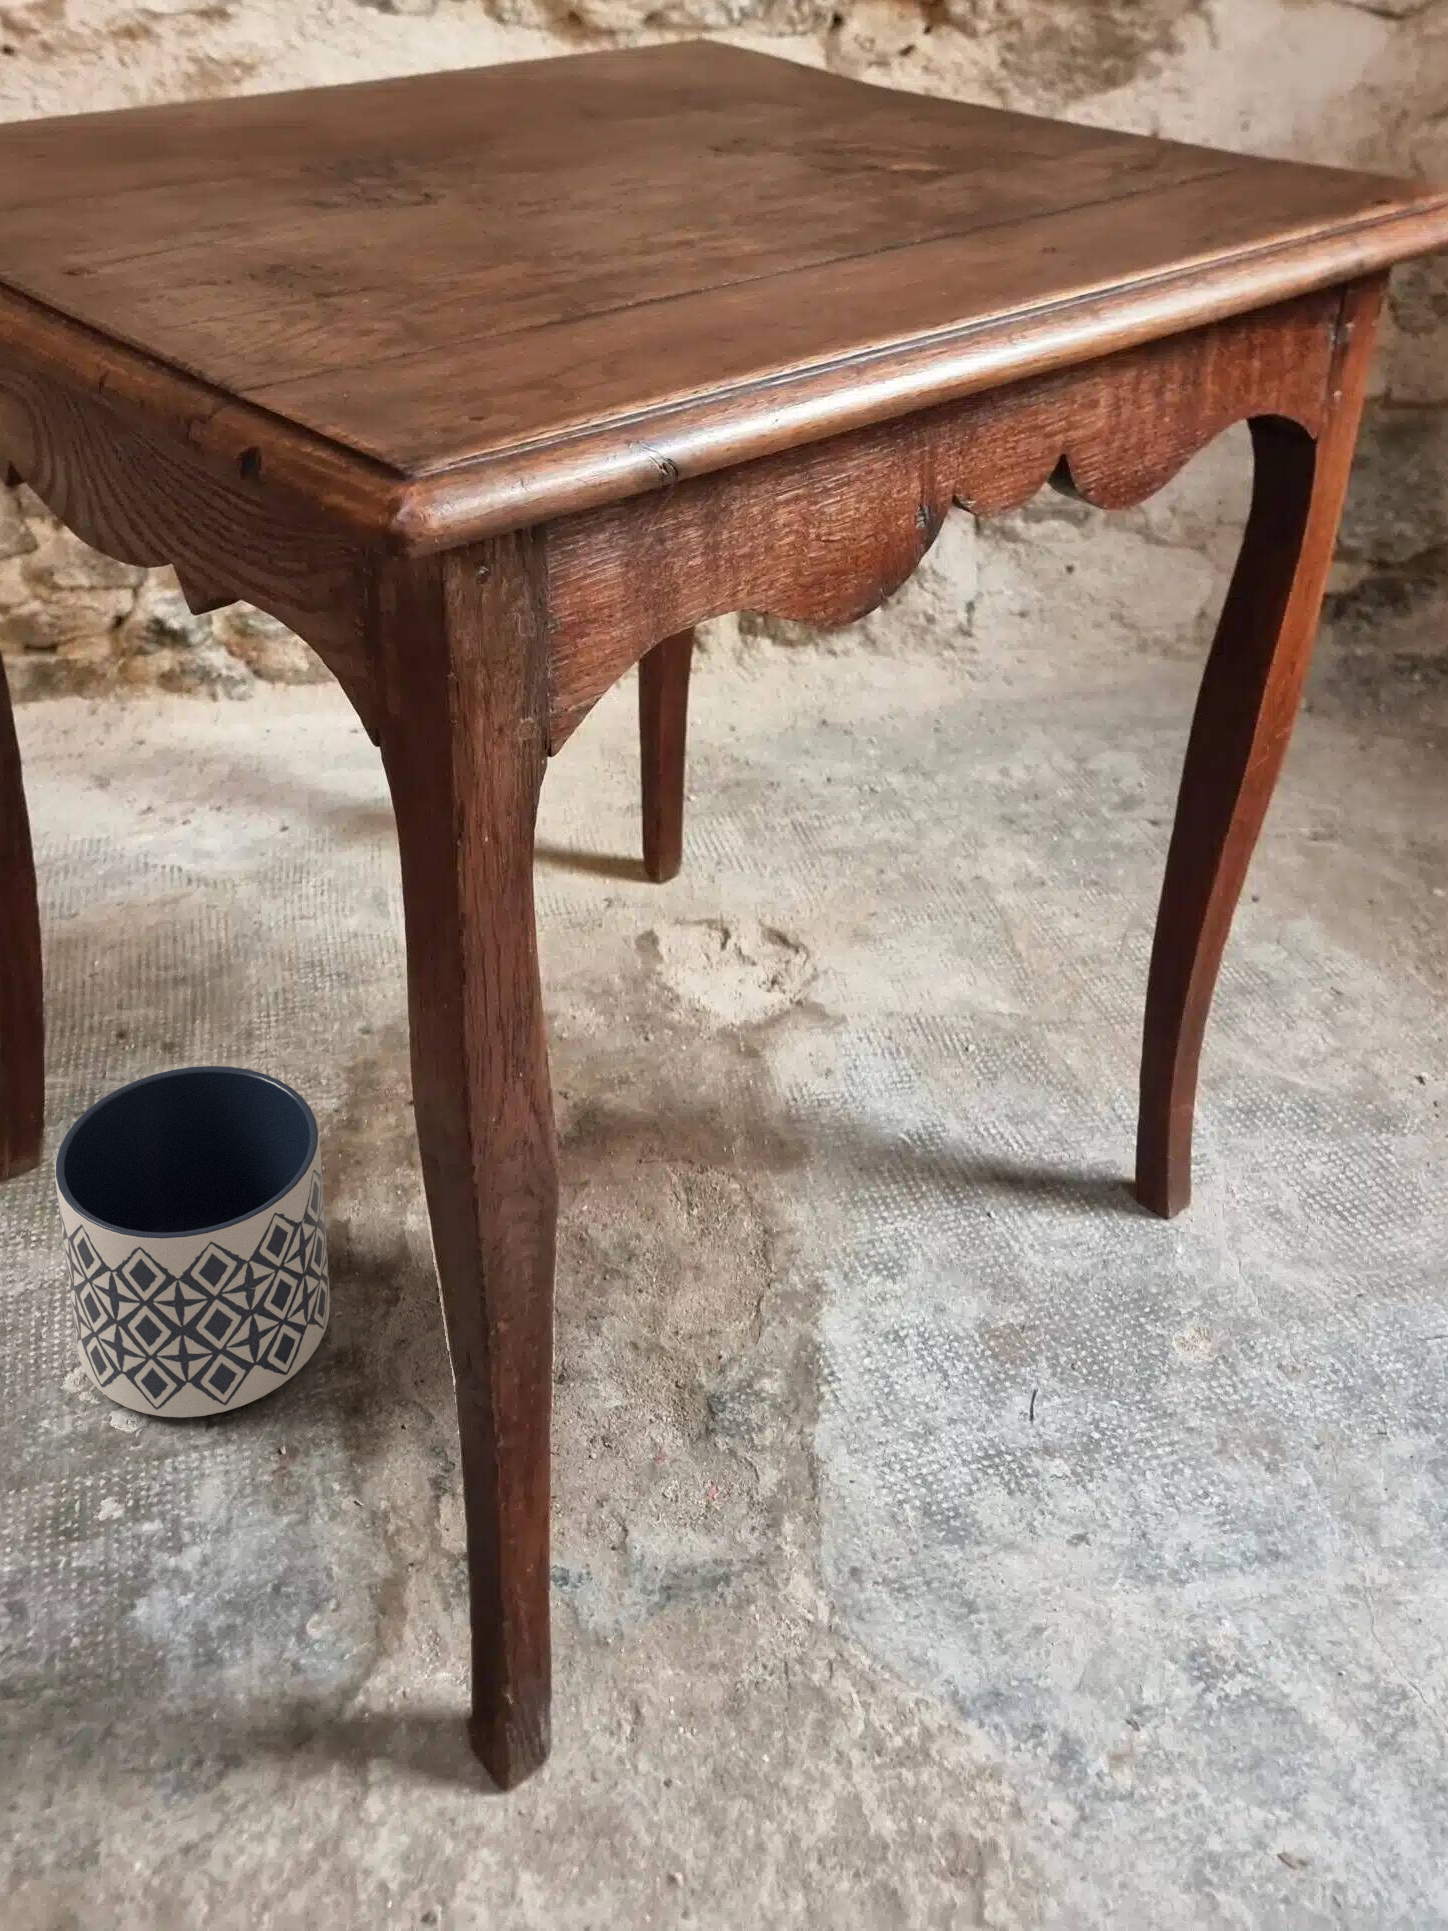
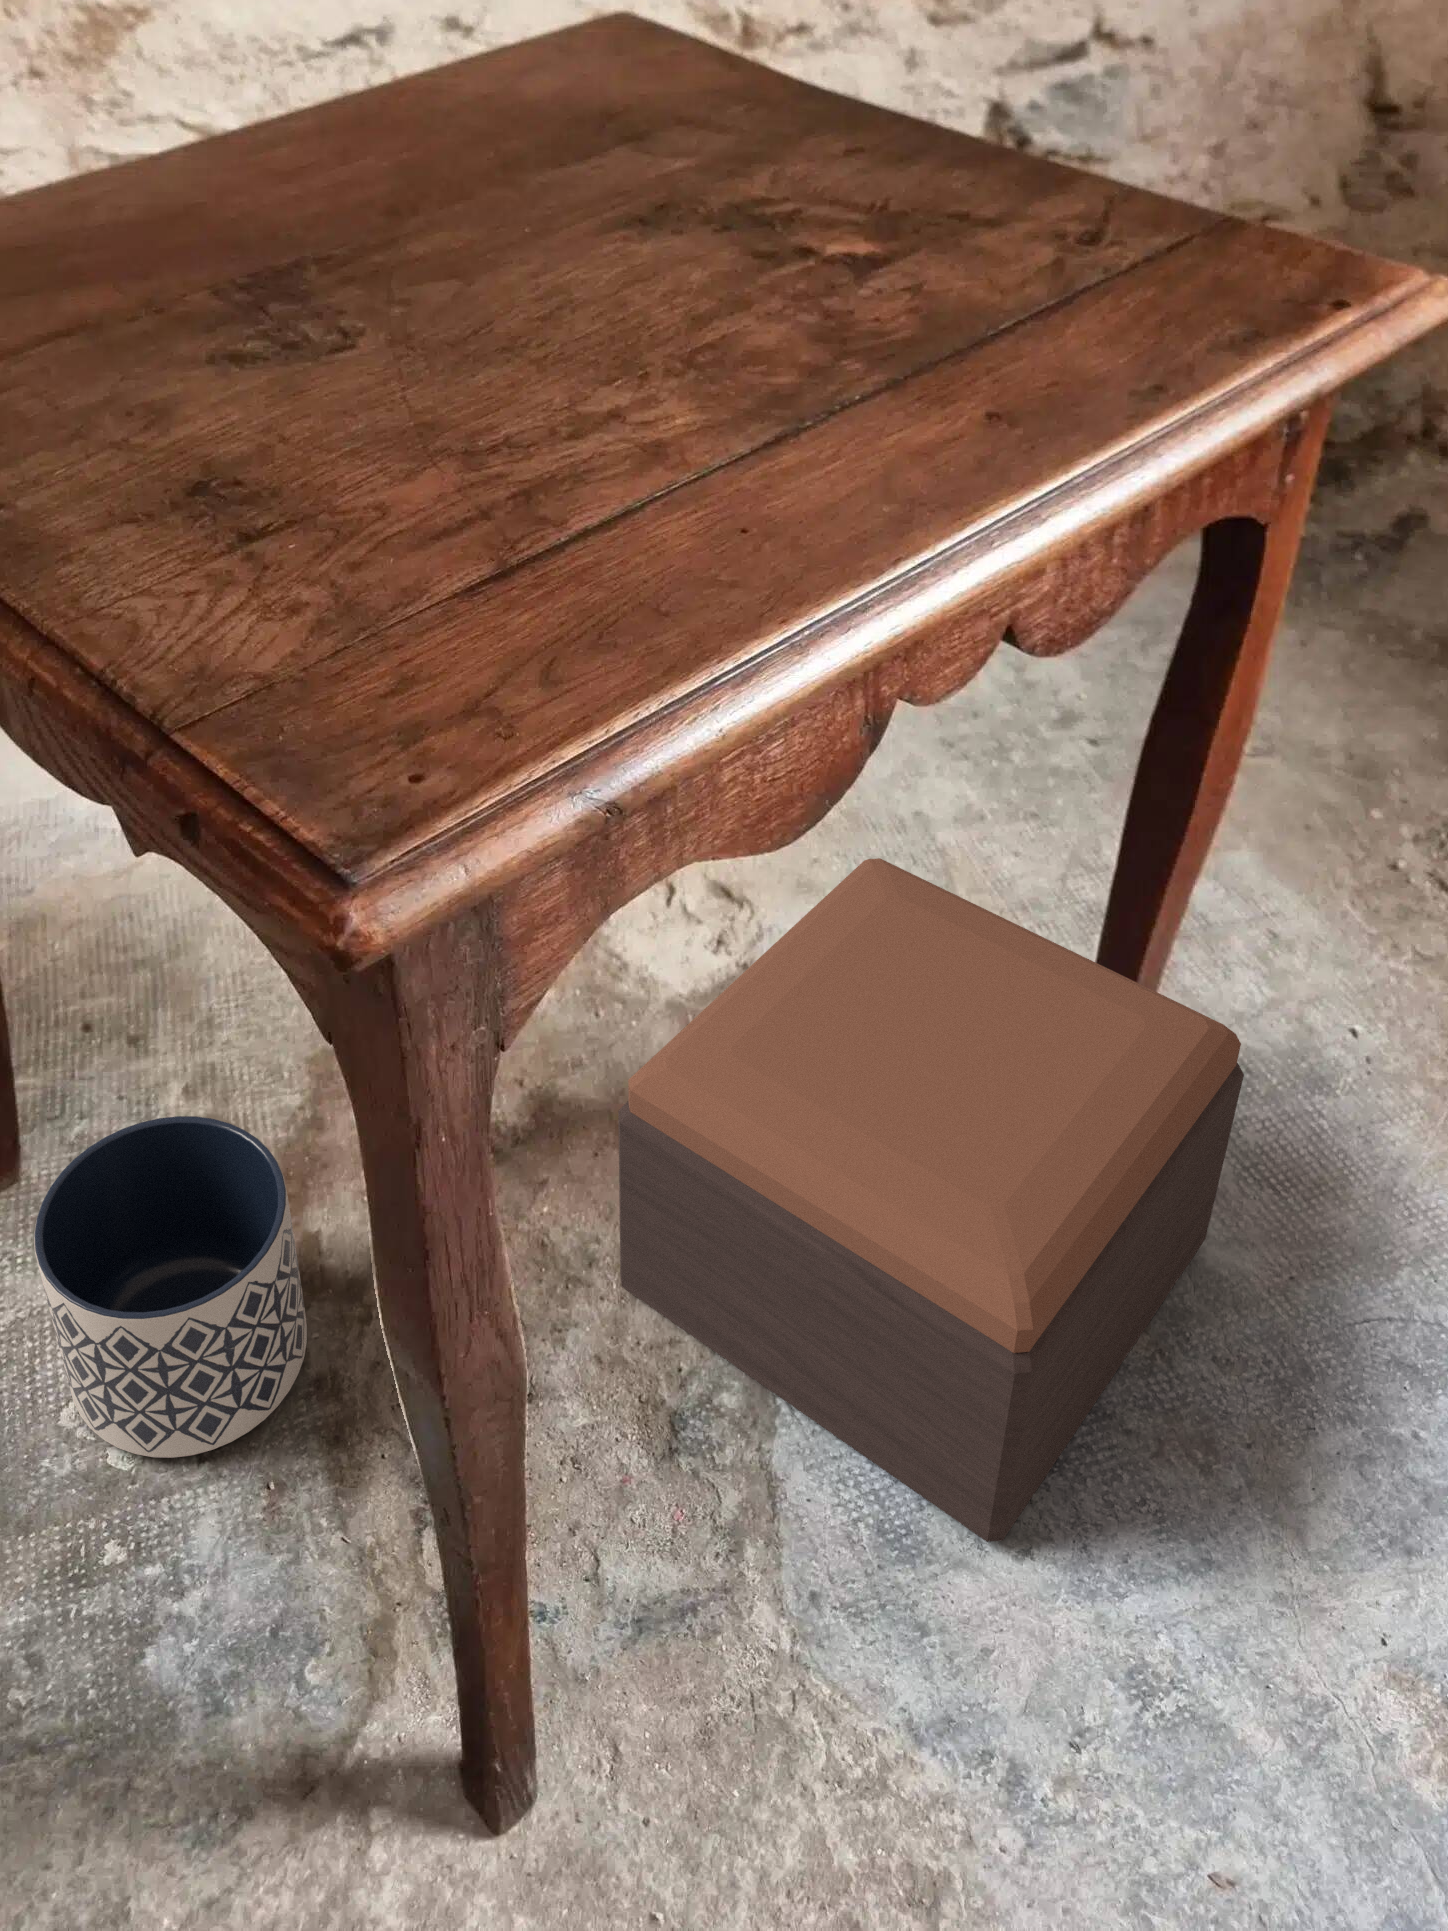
footstool: none [660,854,1307,1526] -> present [618,858,1244,1542]

